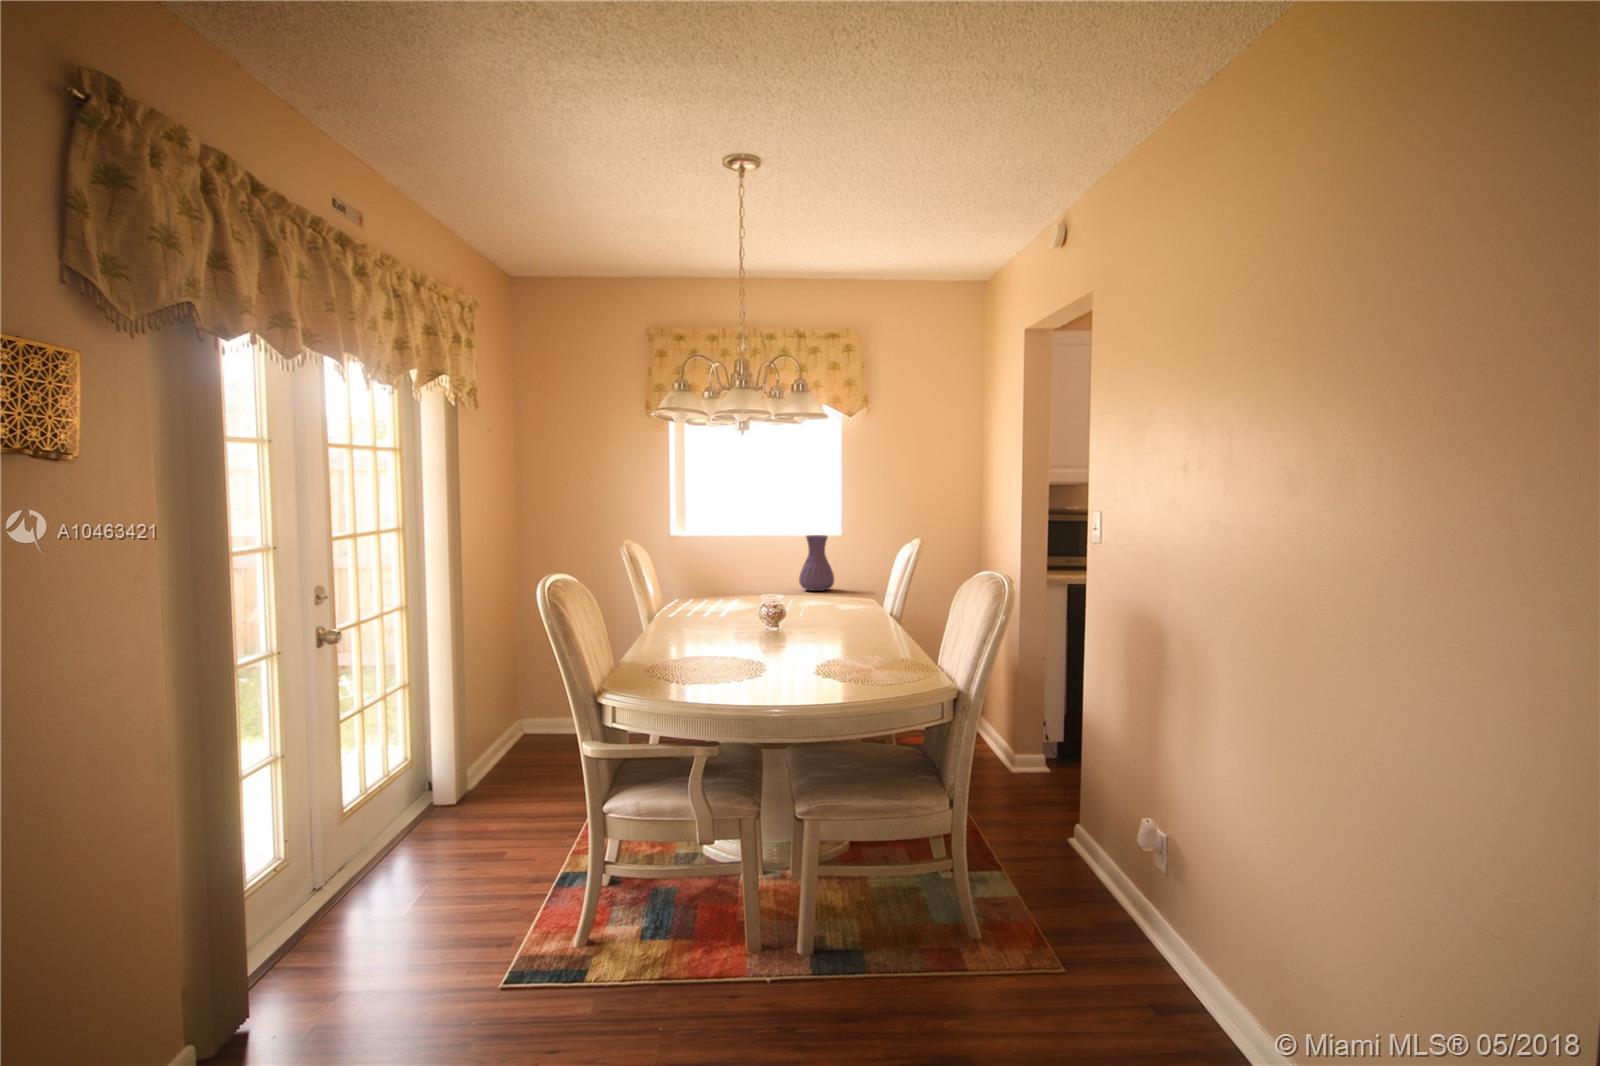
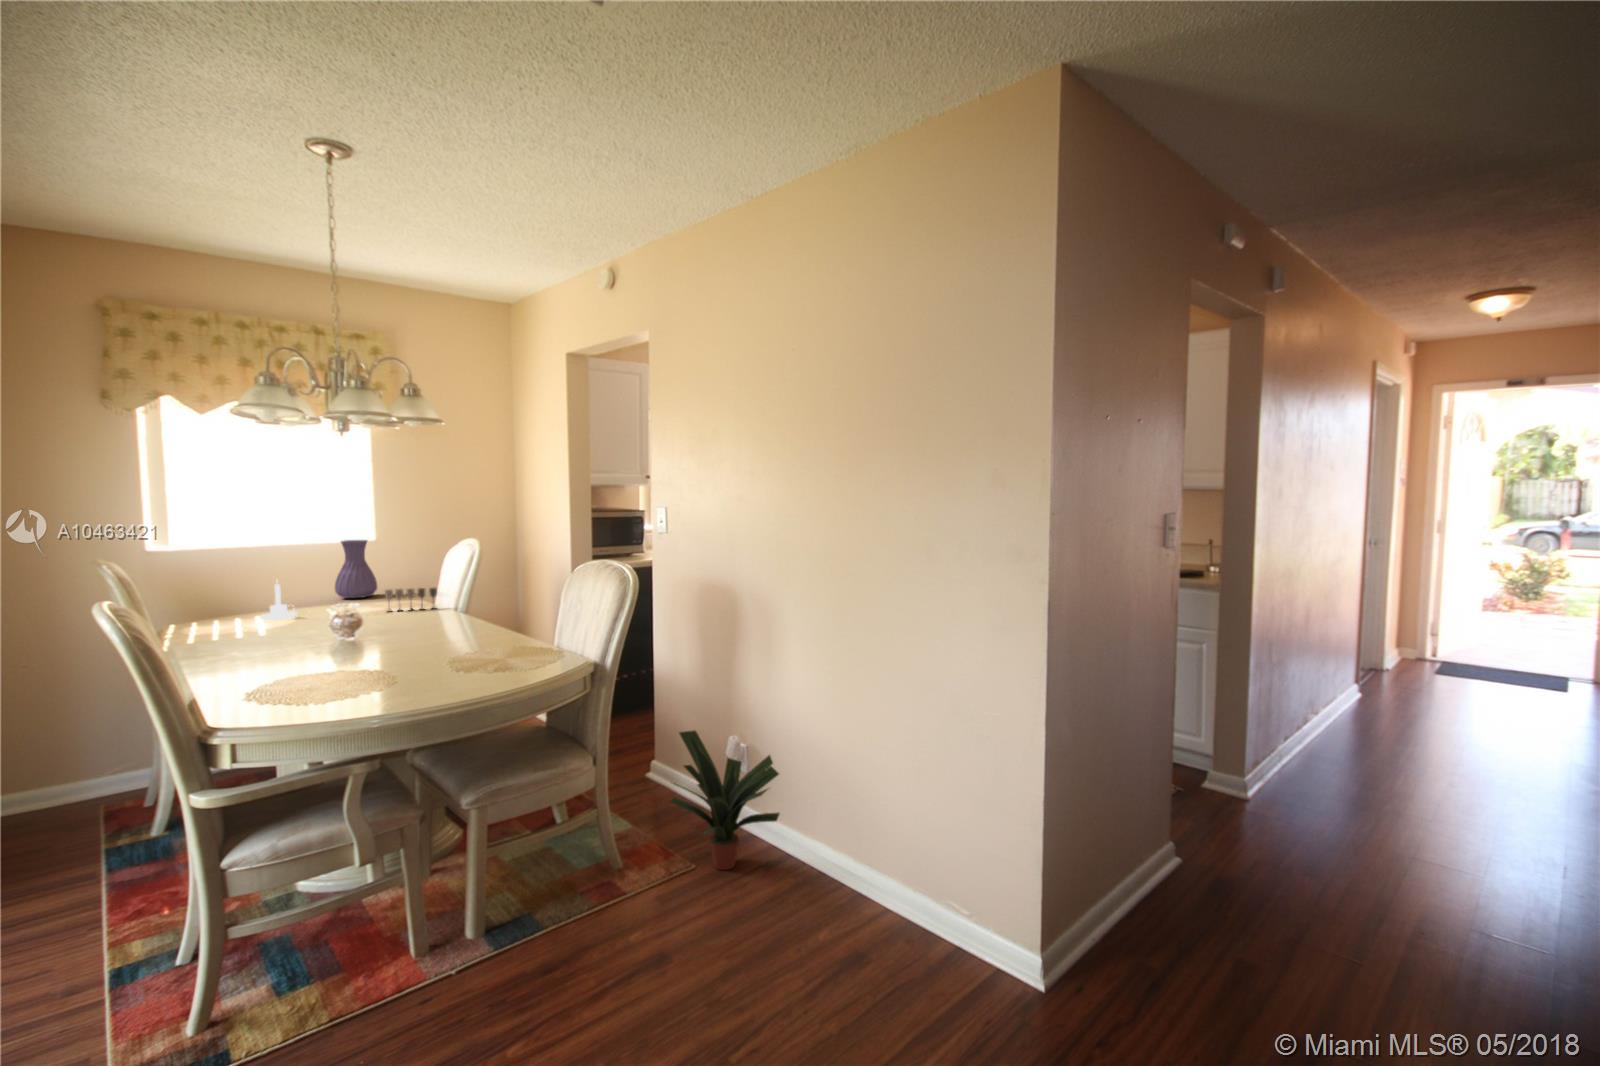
candle holder: none [728,566,756,604] -> present [260,581,297,620]
wine glass: none [822,585,867,609] -> present [385,588,437,611]
potted plant: none [1035,795,1194,993] -> present [670,730,779,870]

